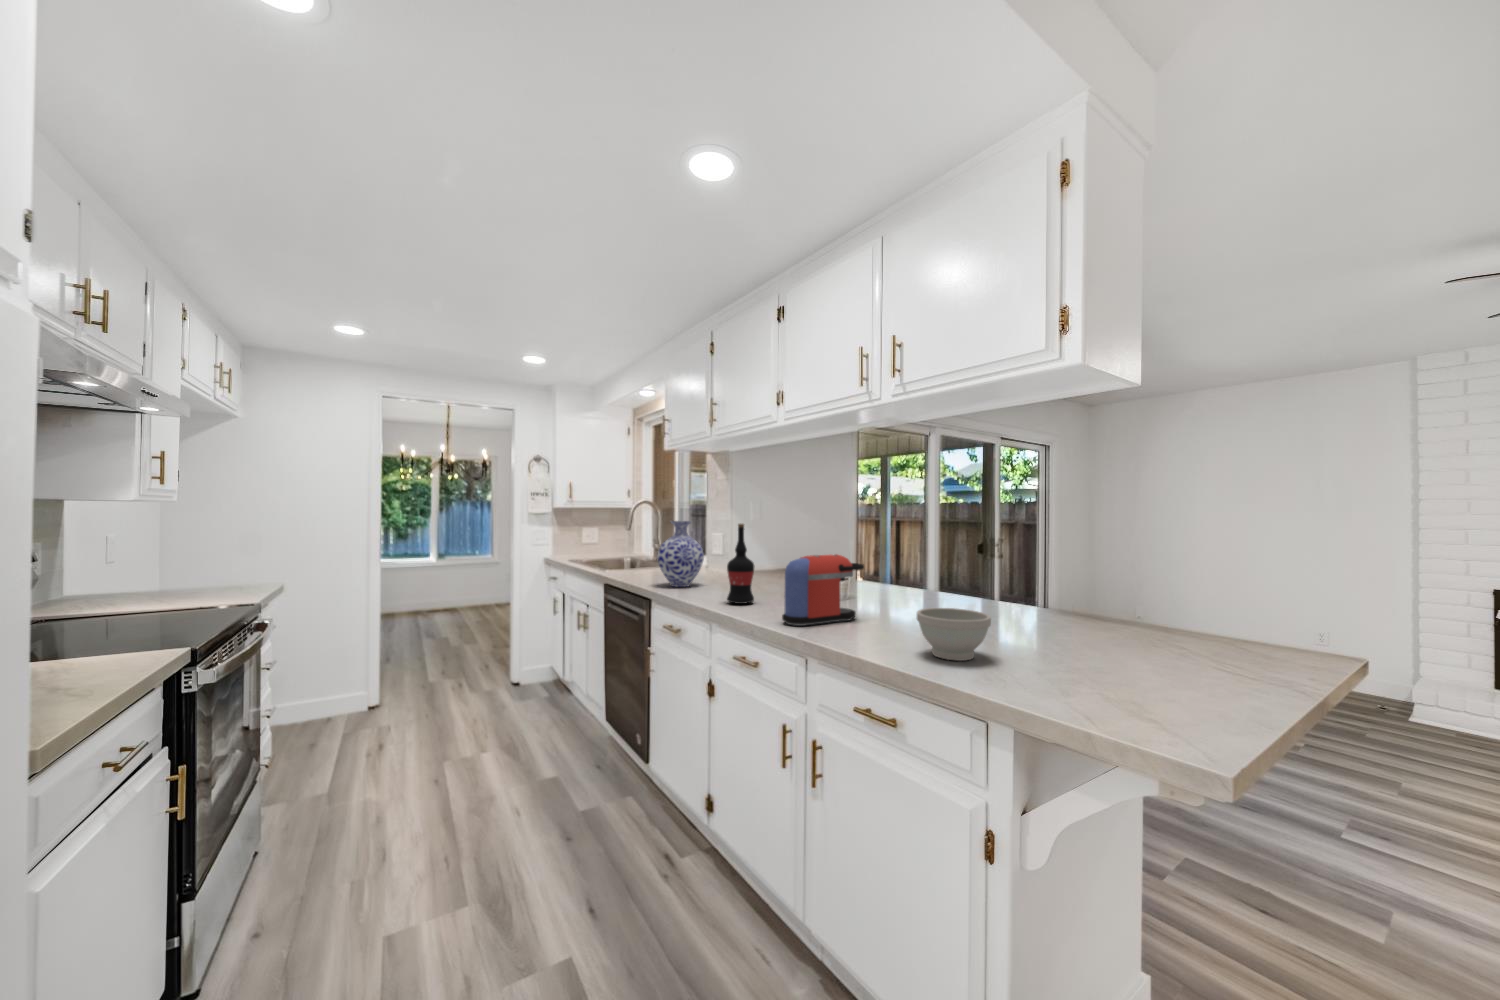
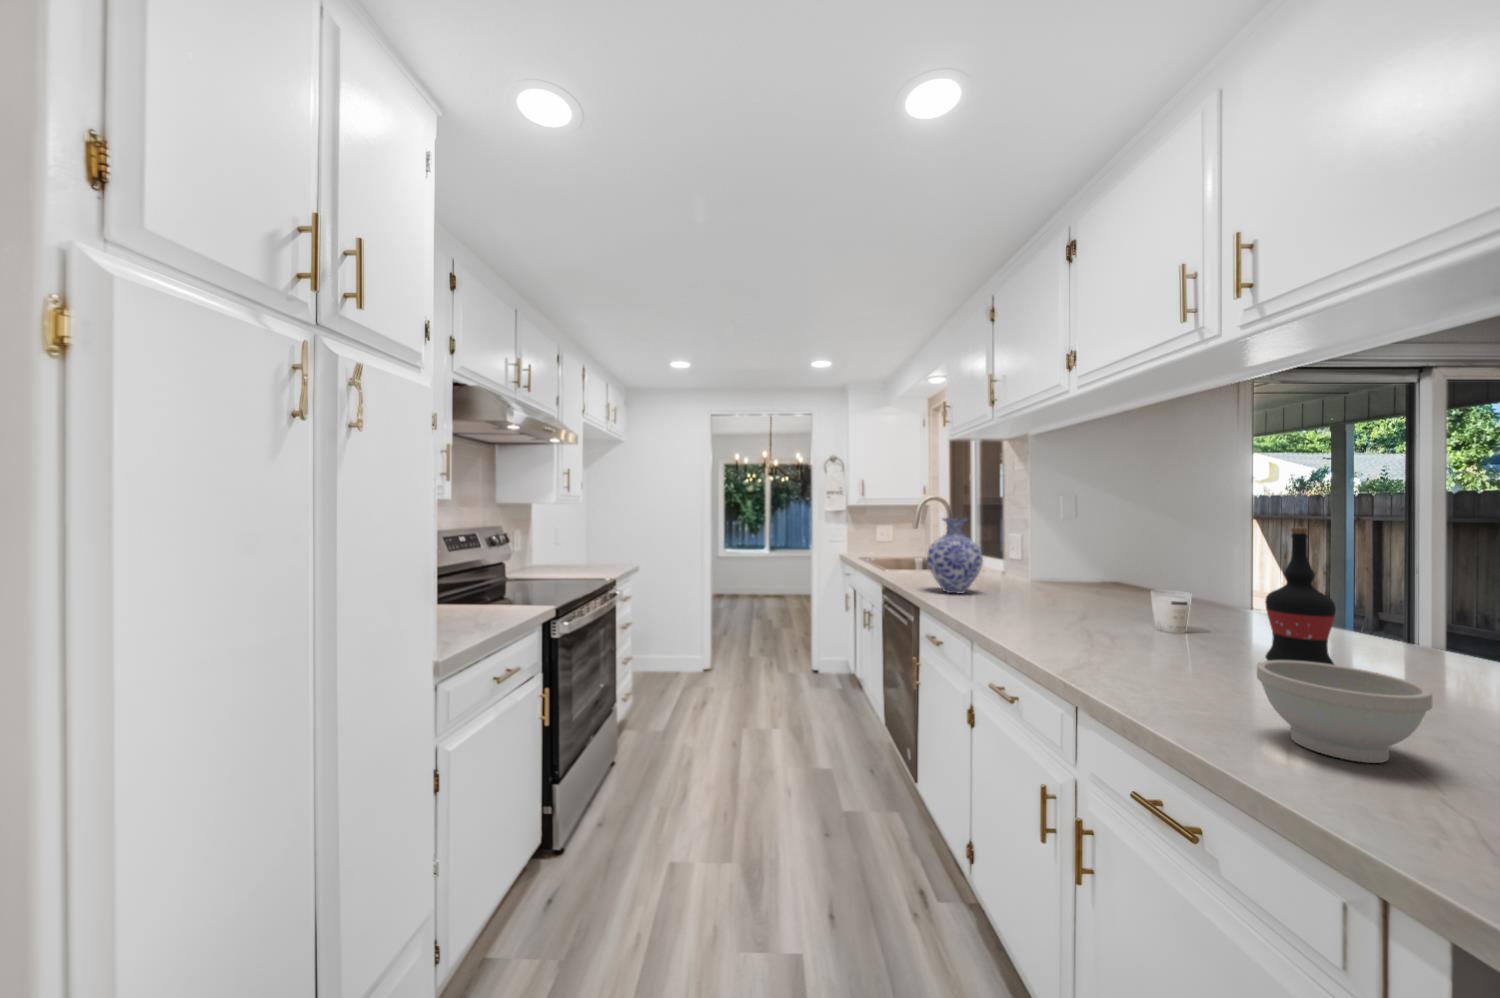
wine bottle: present [727,524,754,604] -> present [1265,527,1336,665]
coffee maker: present [782,554,864,626] -> none [1051,564,1193,661]

